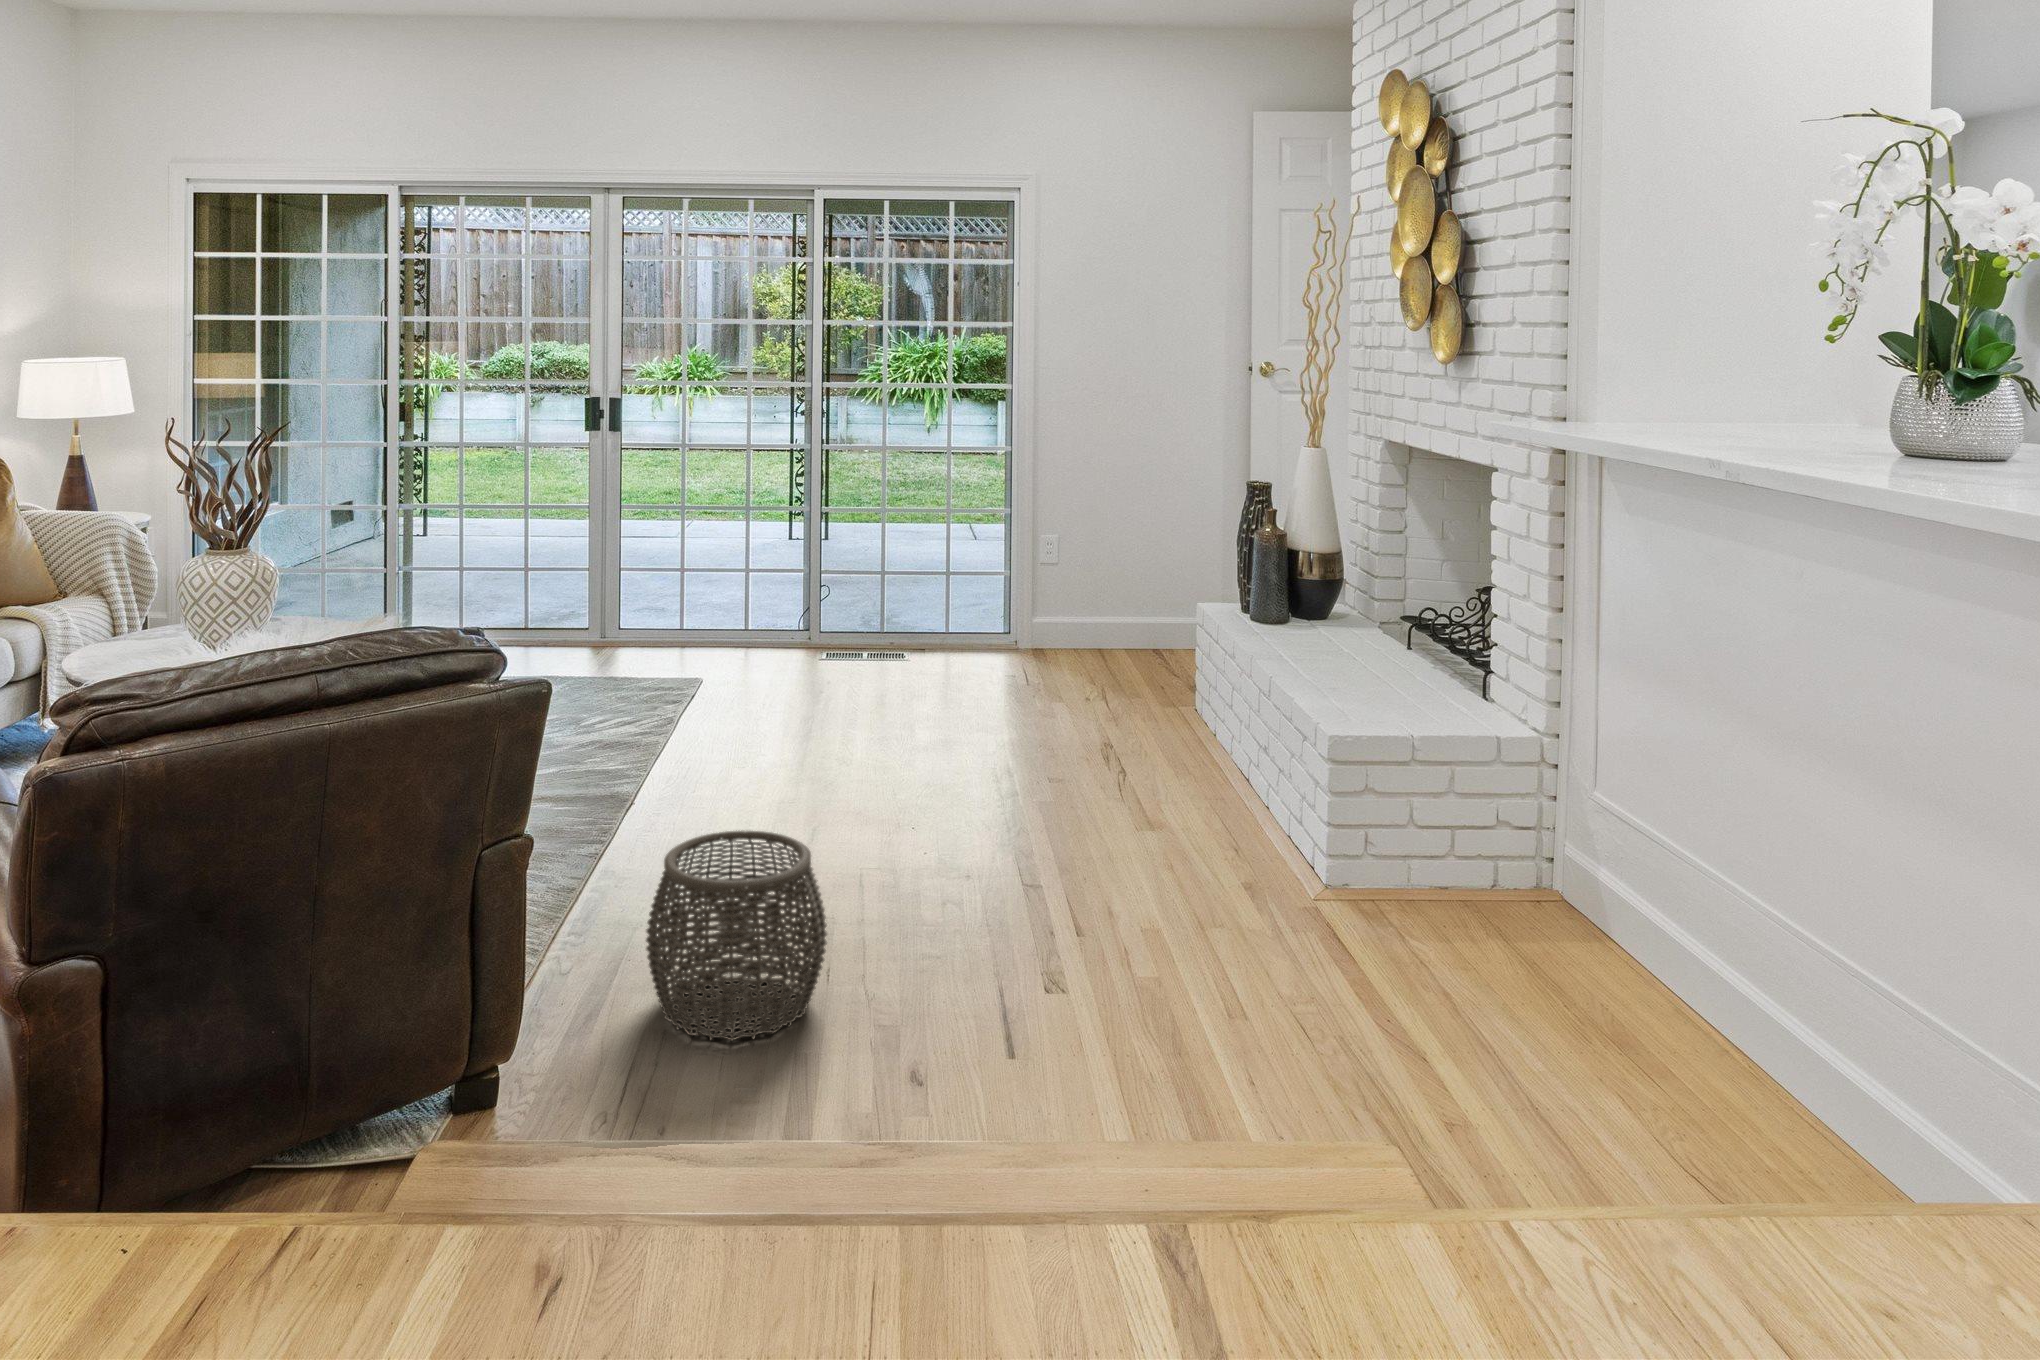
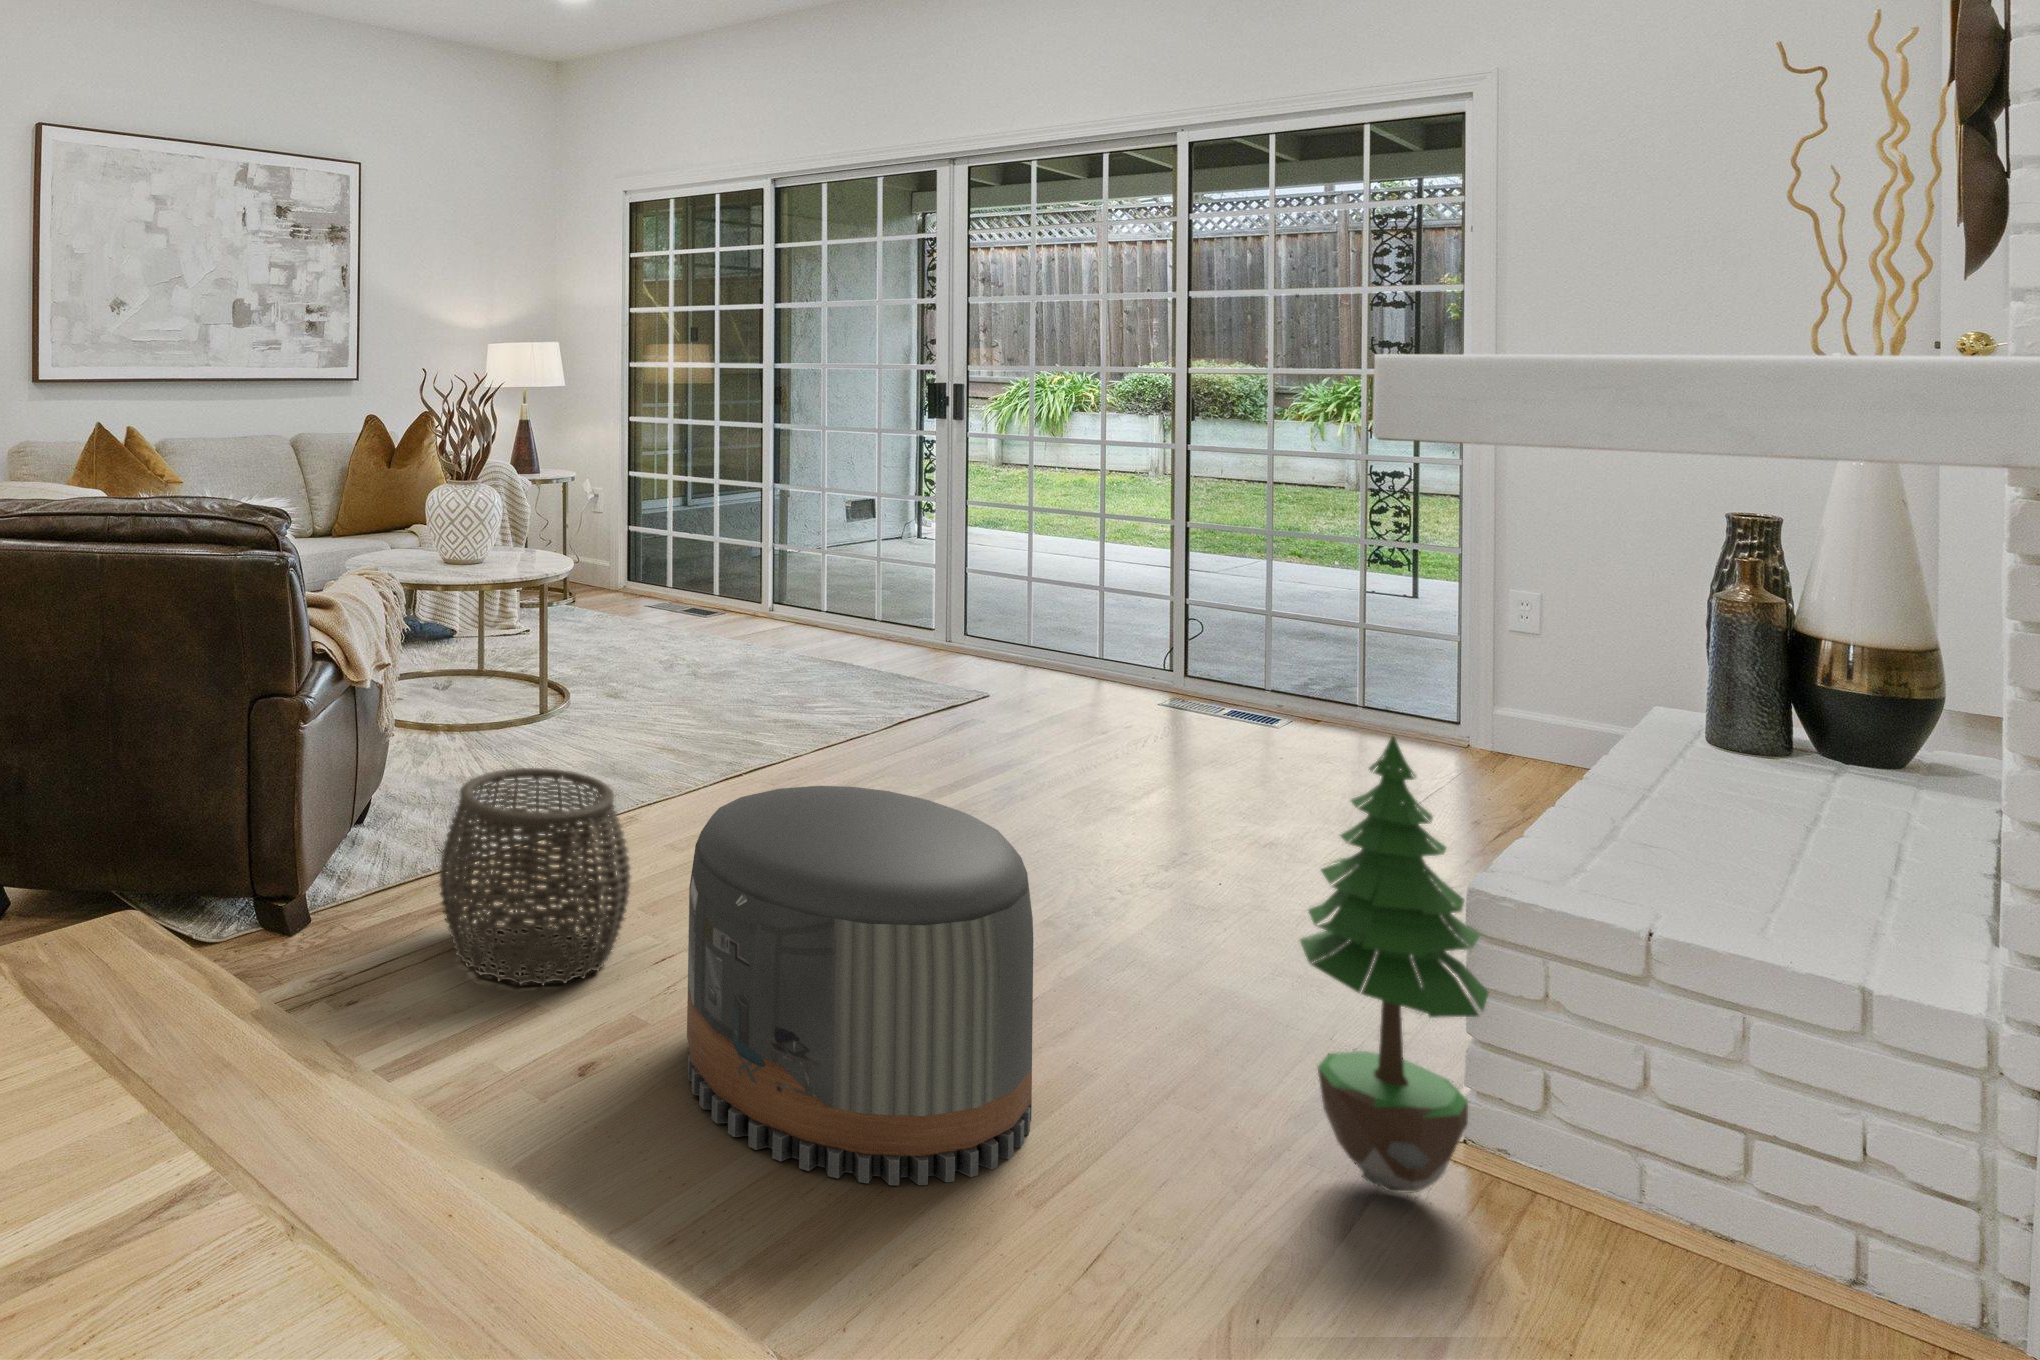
potted tree: none [1285,655,1385,925] -> present [1300,736,1489,1193]
pouf: none [941,769,1195,1056] -> present [687,786,1033,1185]

